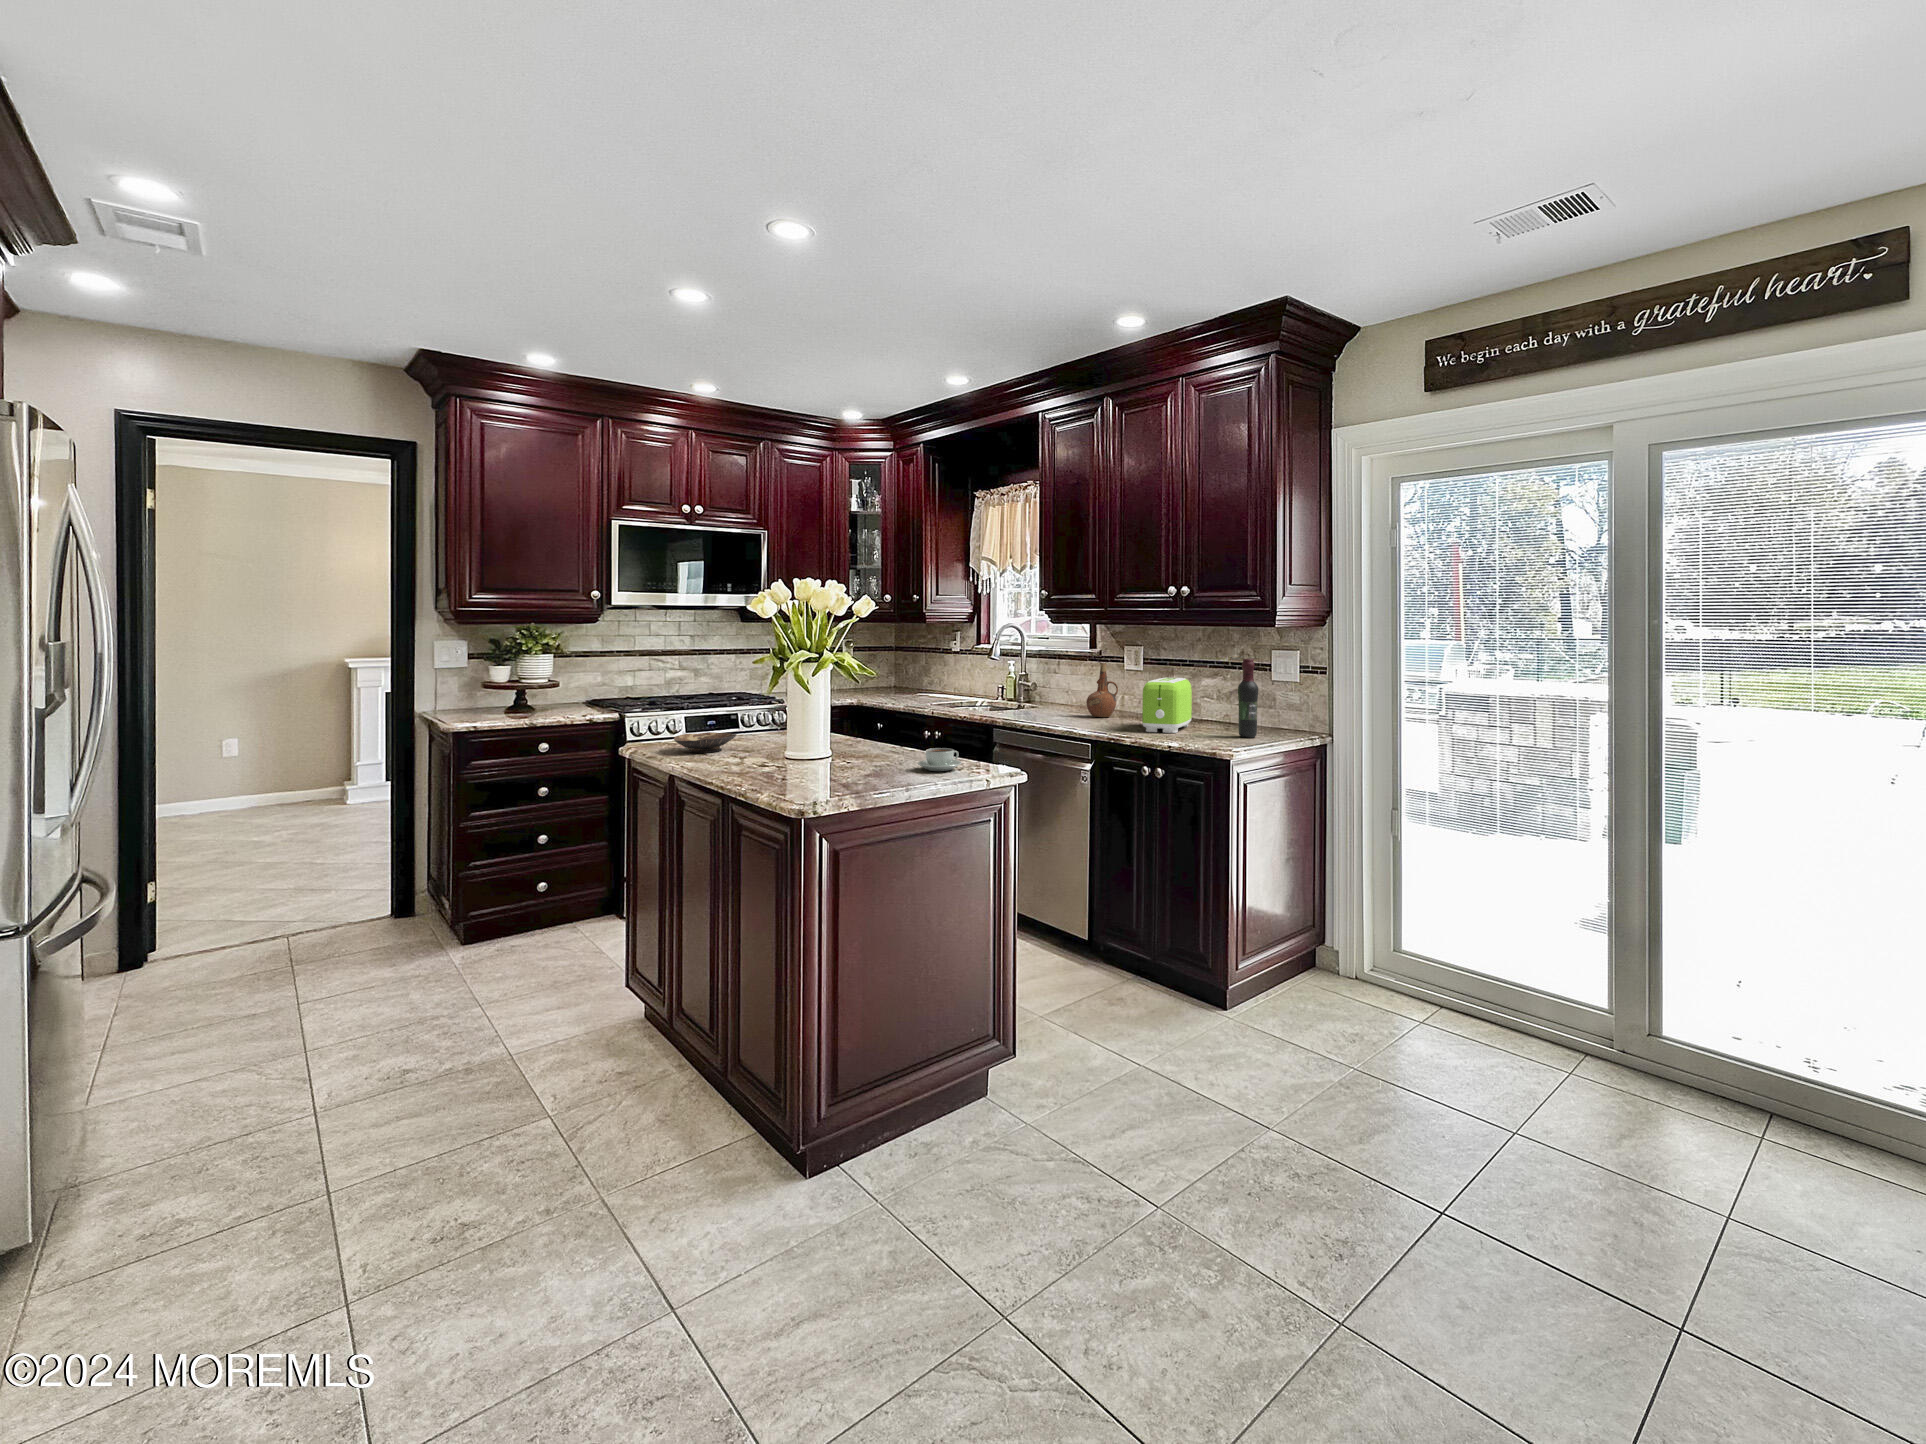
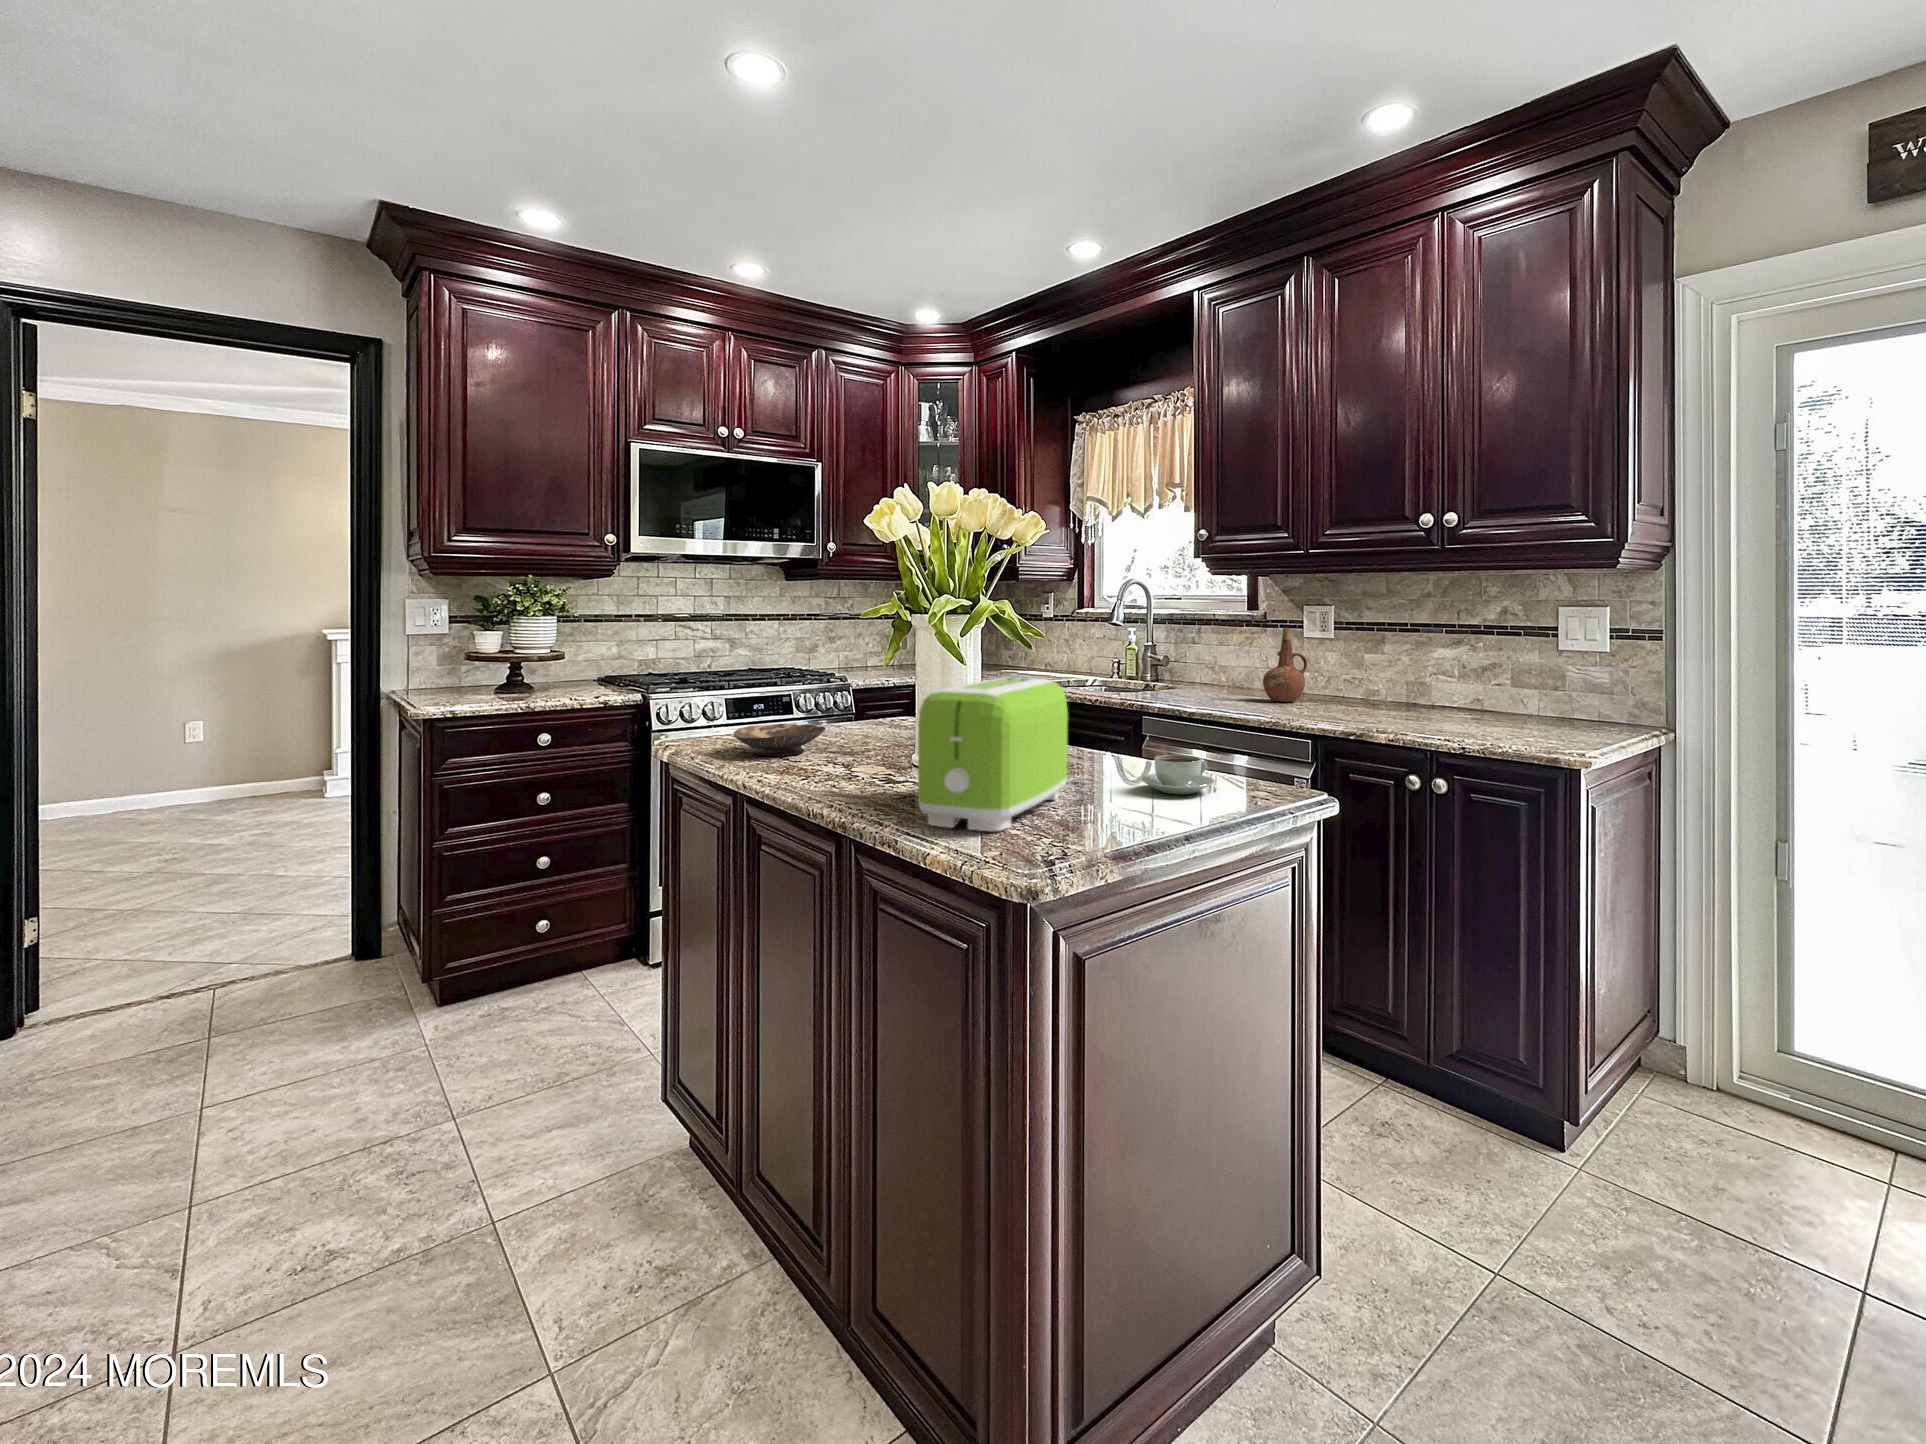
wine bottle: present [1238,659,1258,738] -> none [1541,618,1576,734]
toaster: present [1142,678,1192,733] -> present [918,677,1068,831]

